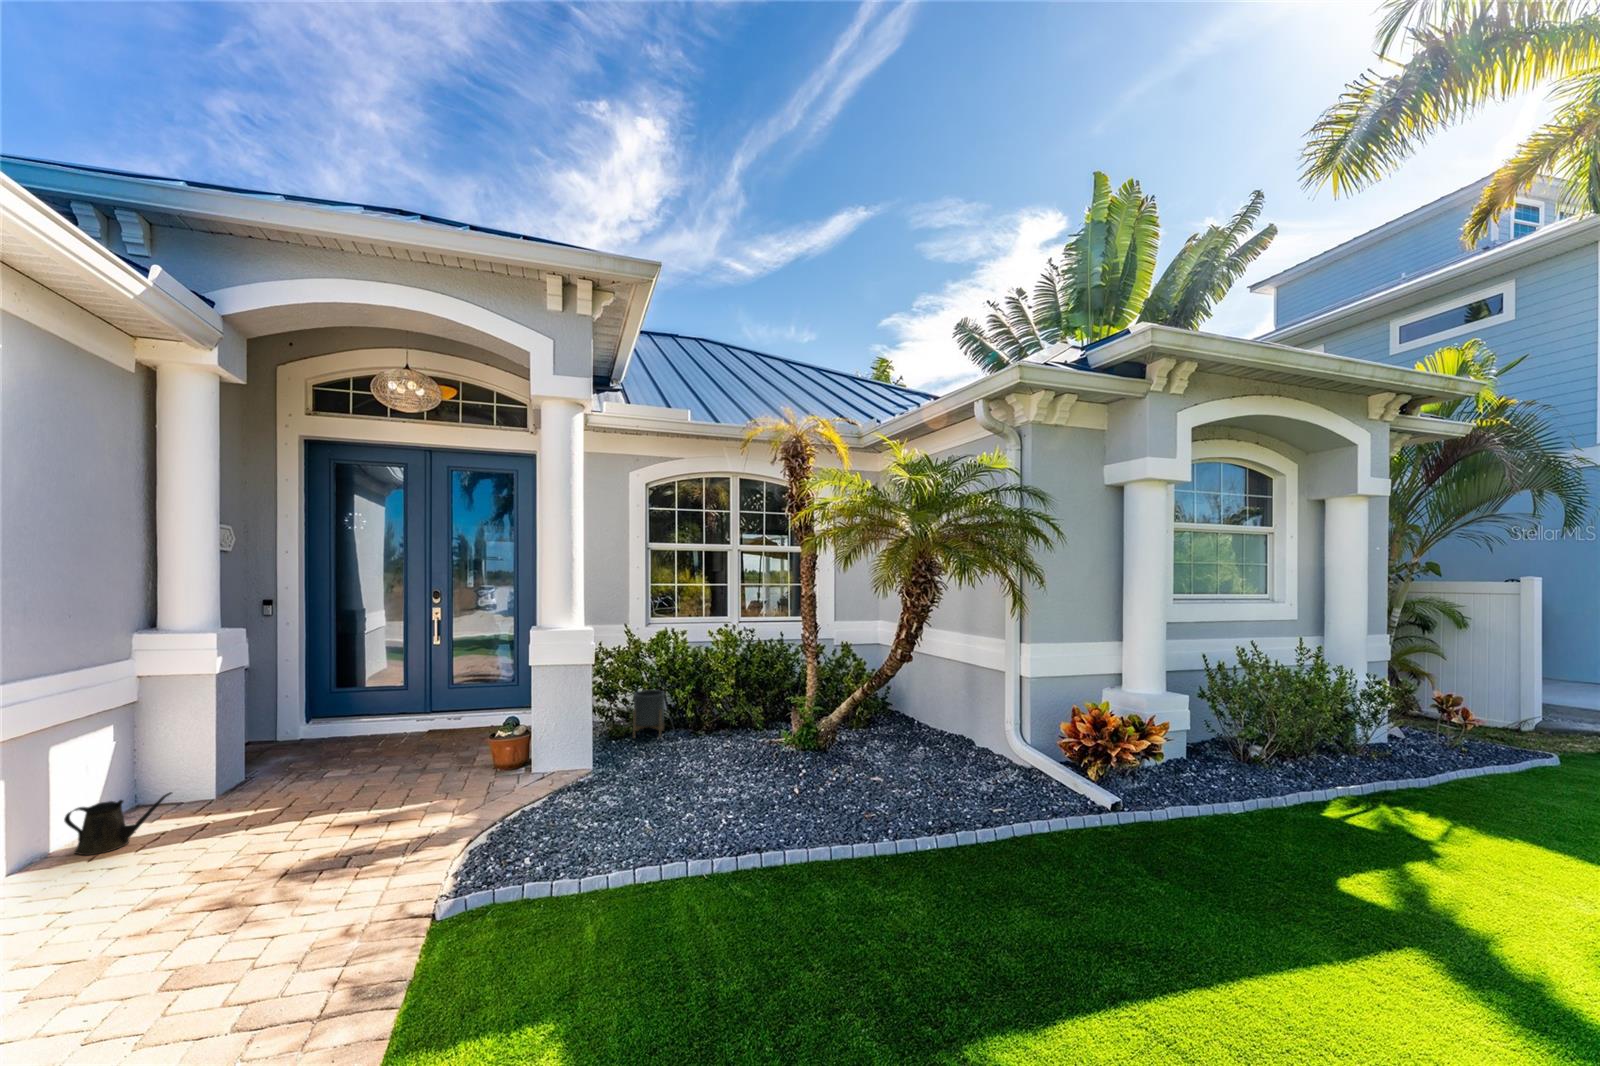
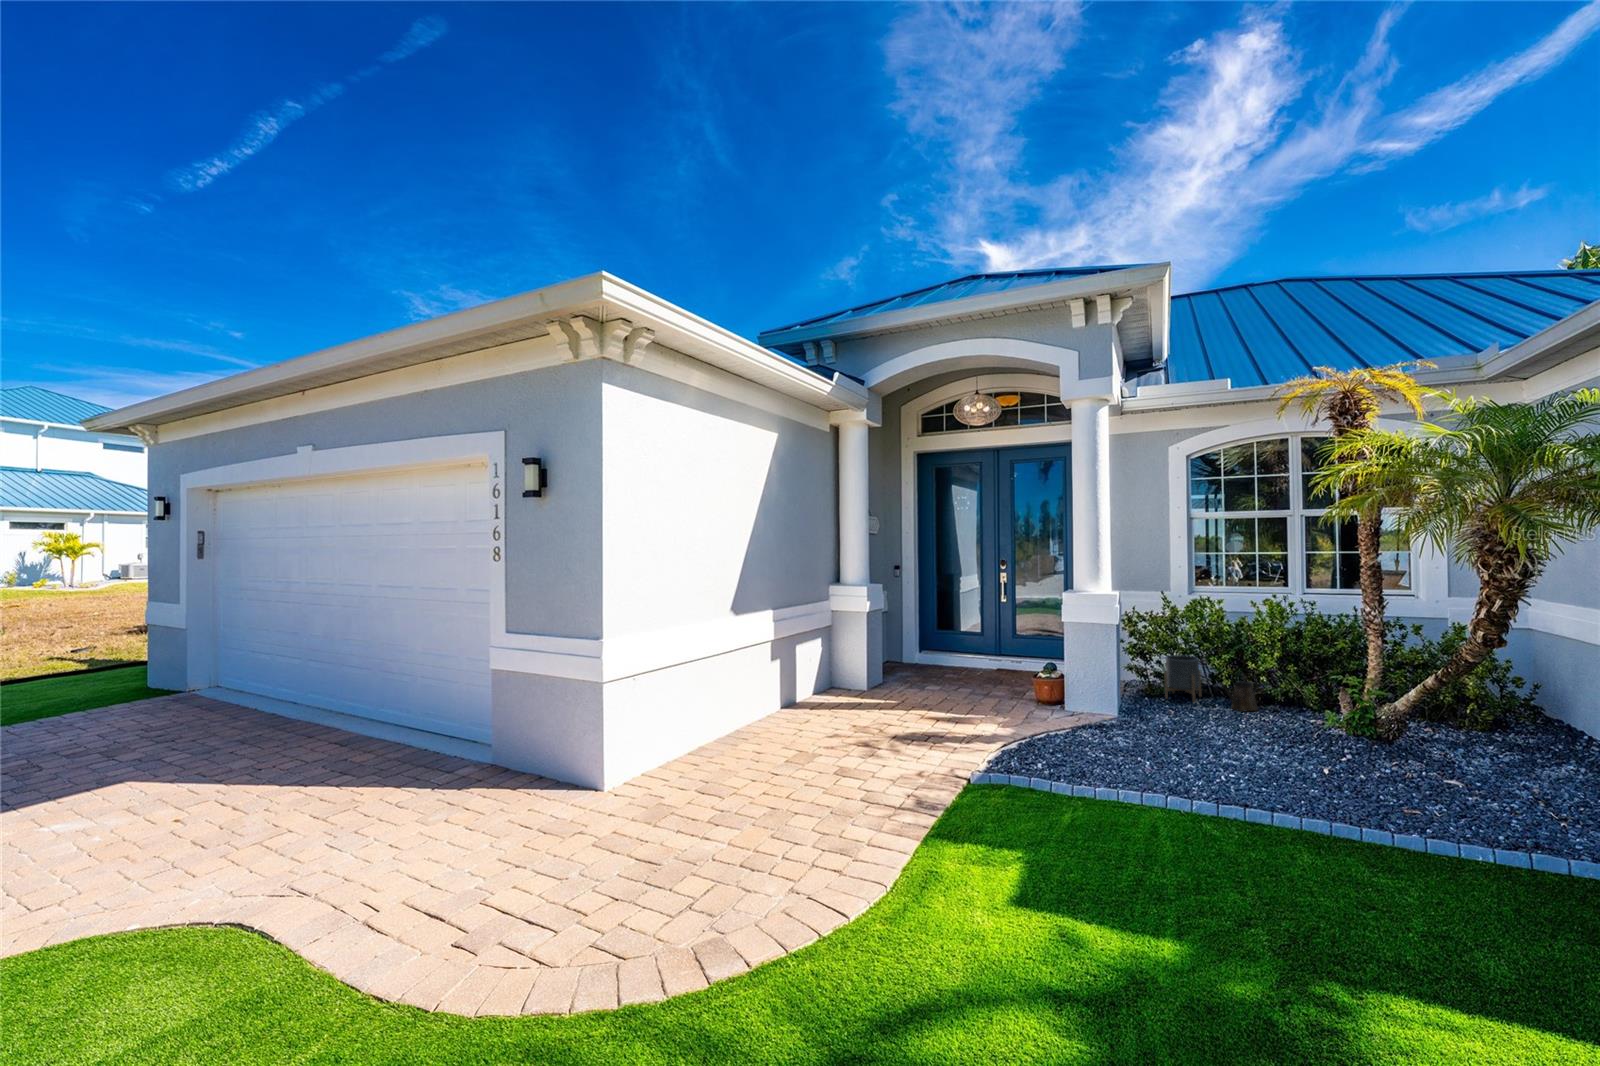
watering can: present [64,792,172,855] -> present [1221,681,1258,711]

